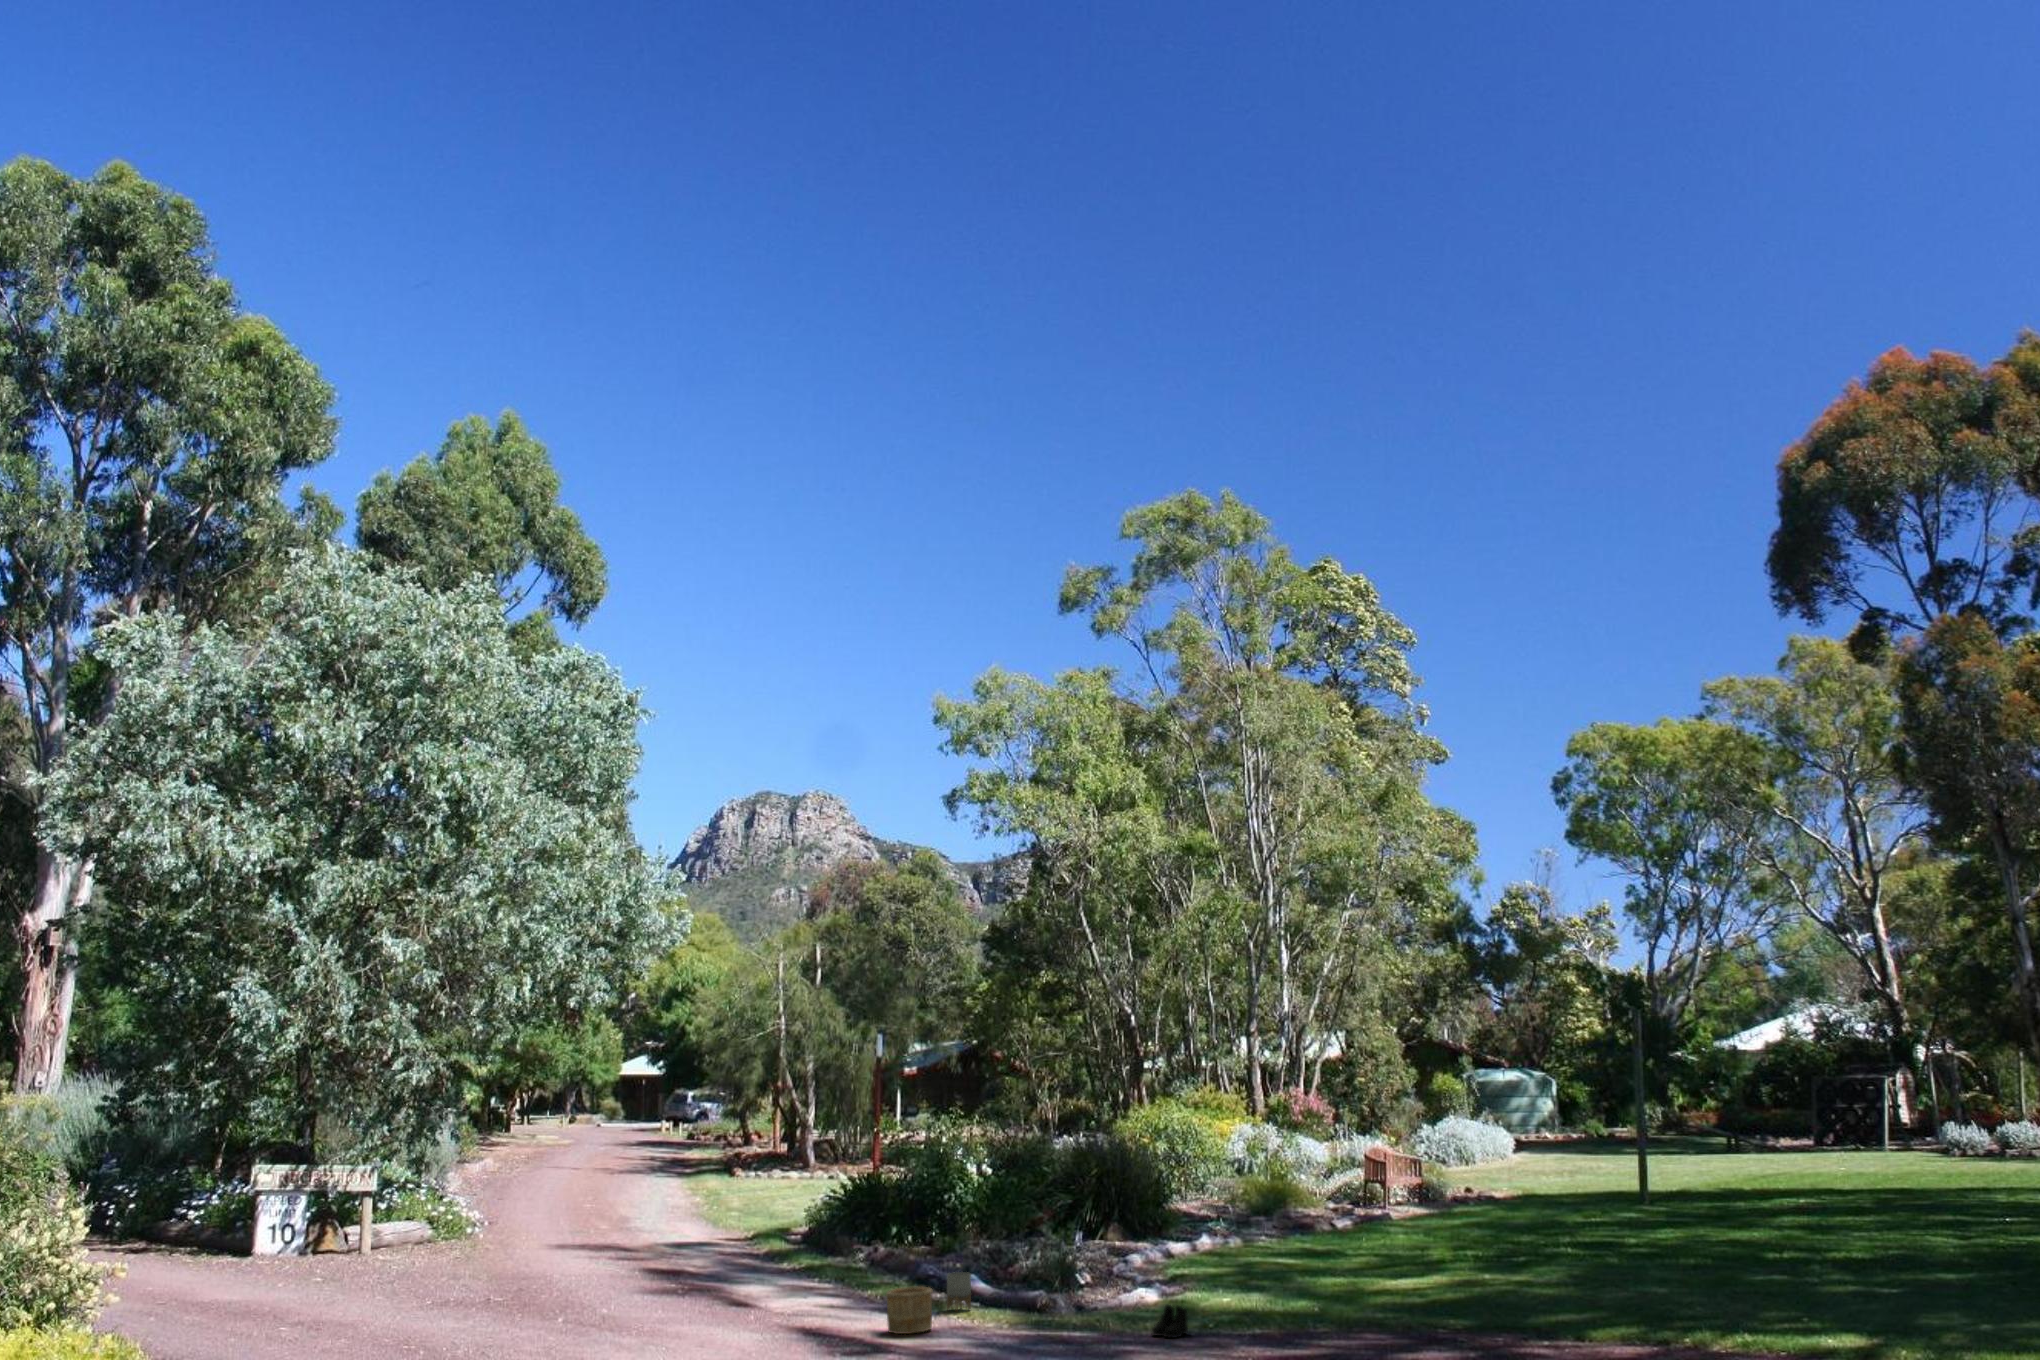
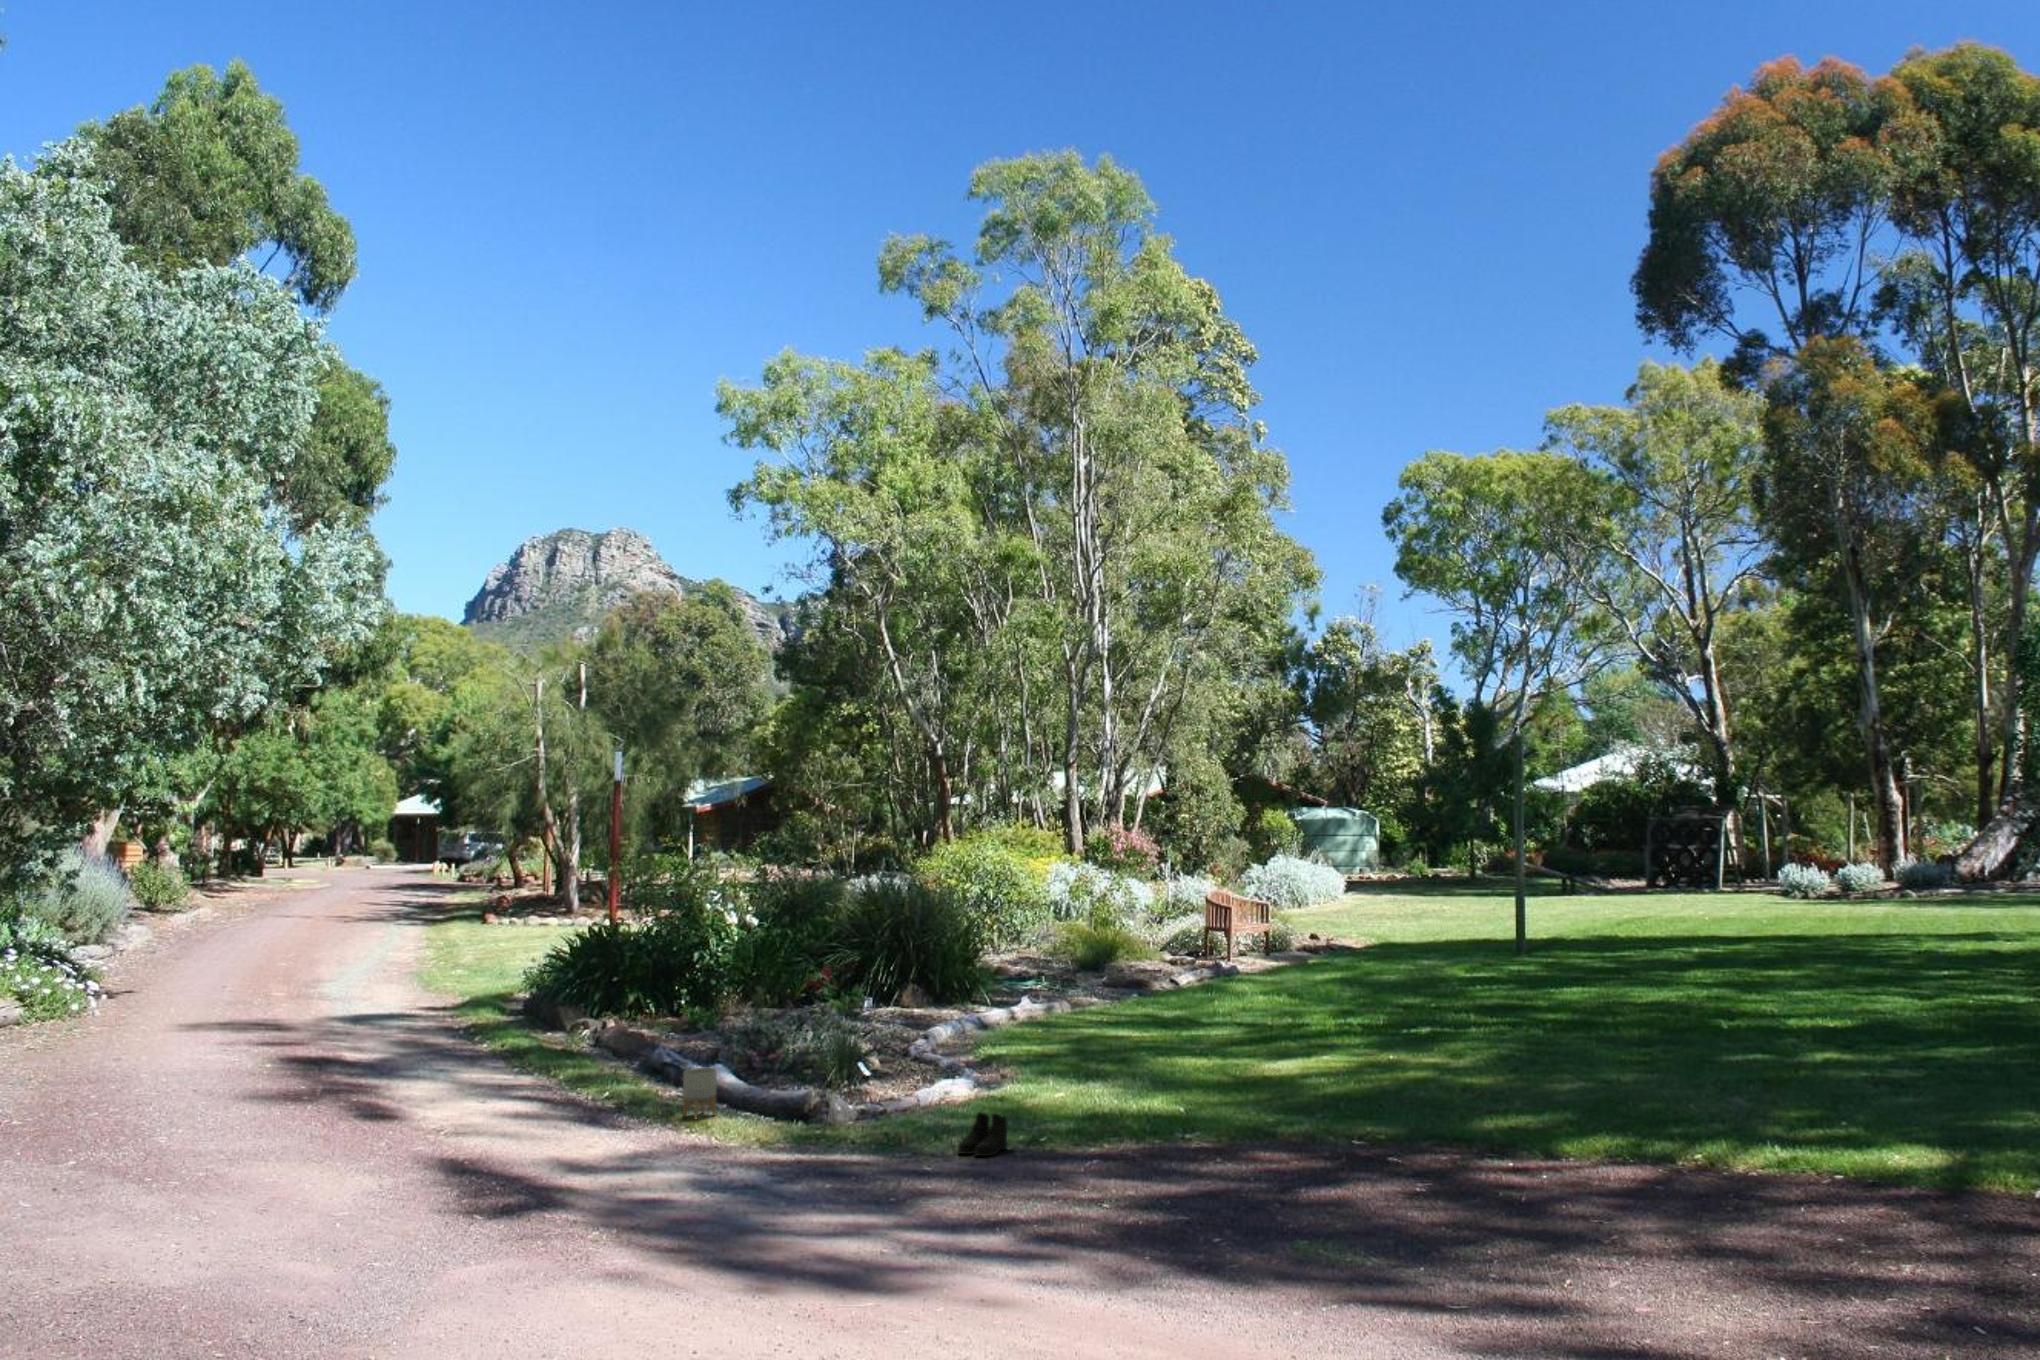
wooden bucket: present [886,1286,932,1334] -> none [586,1095,656,1162]

